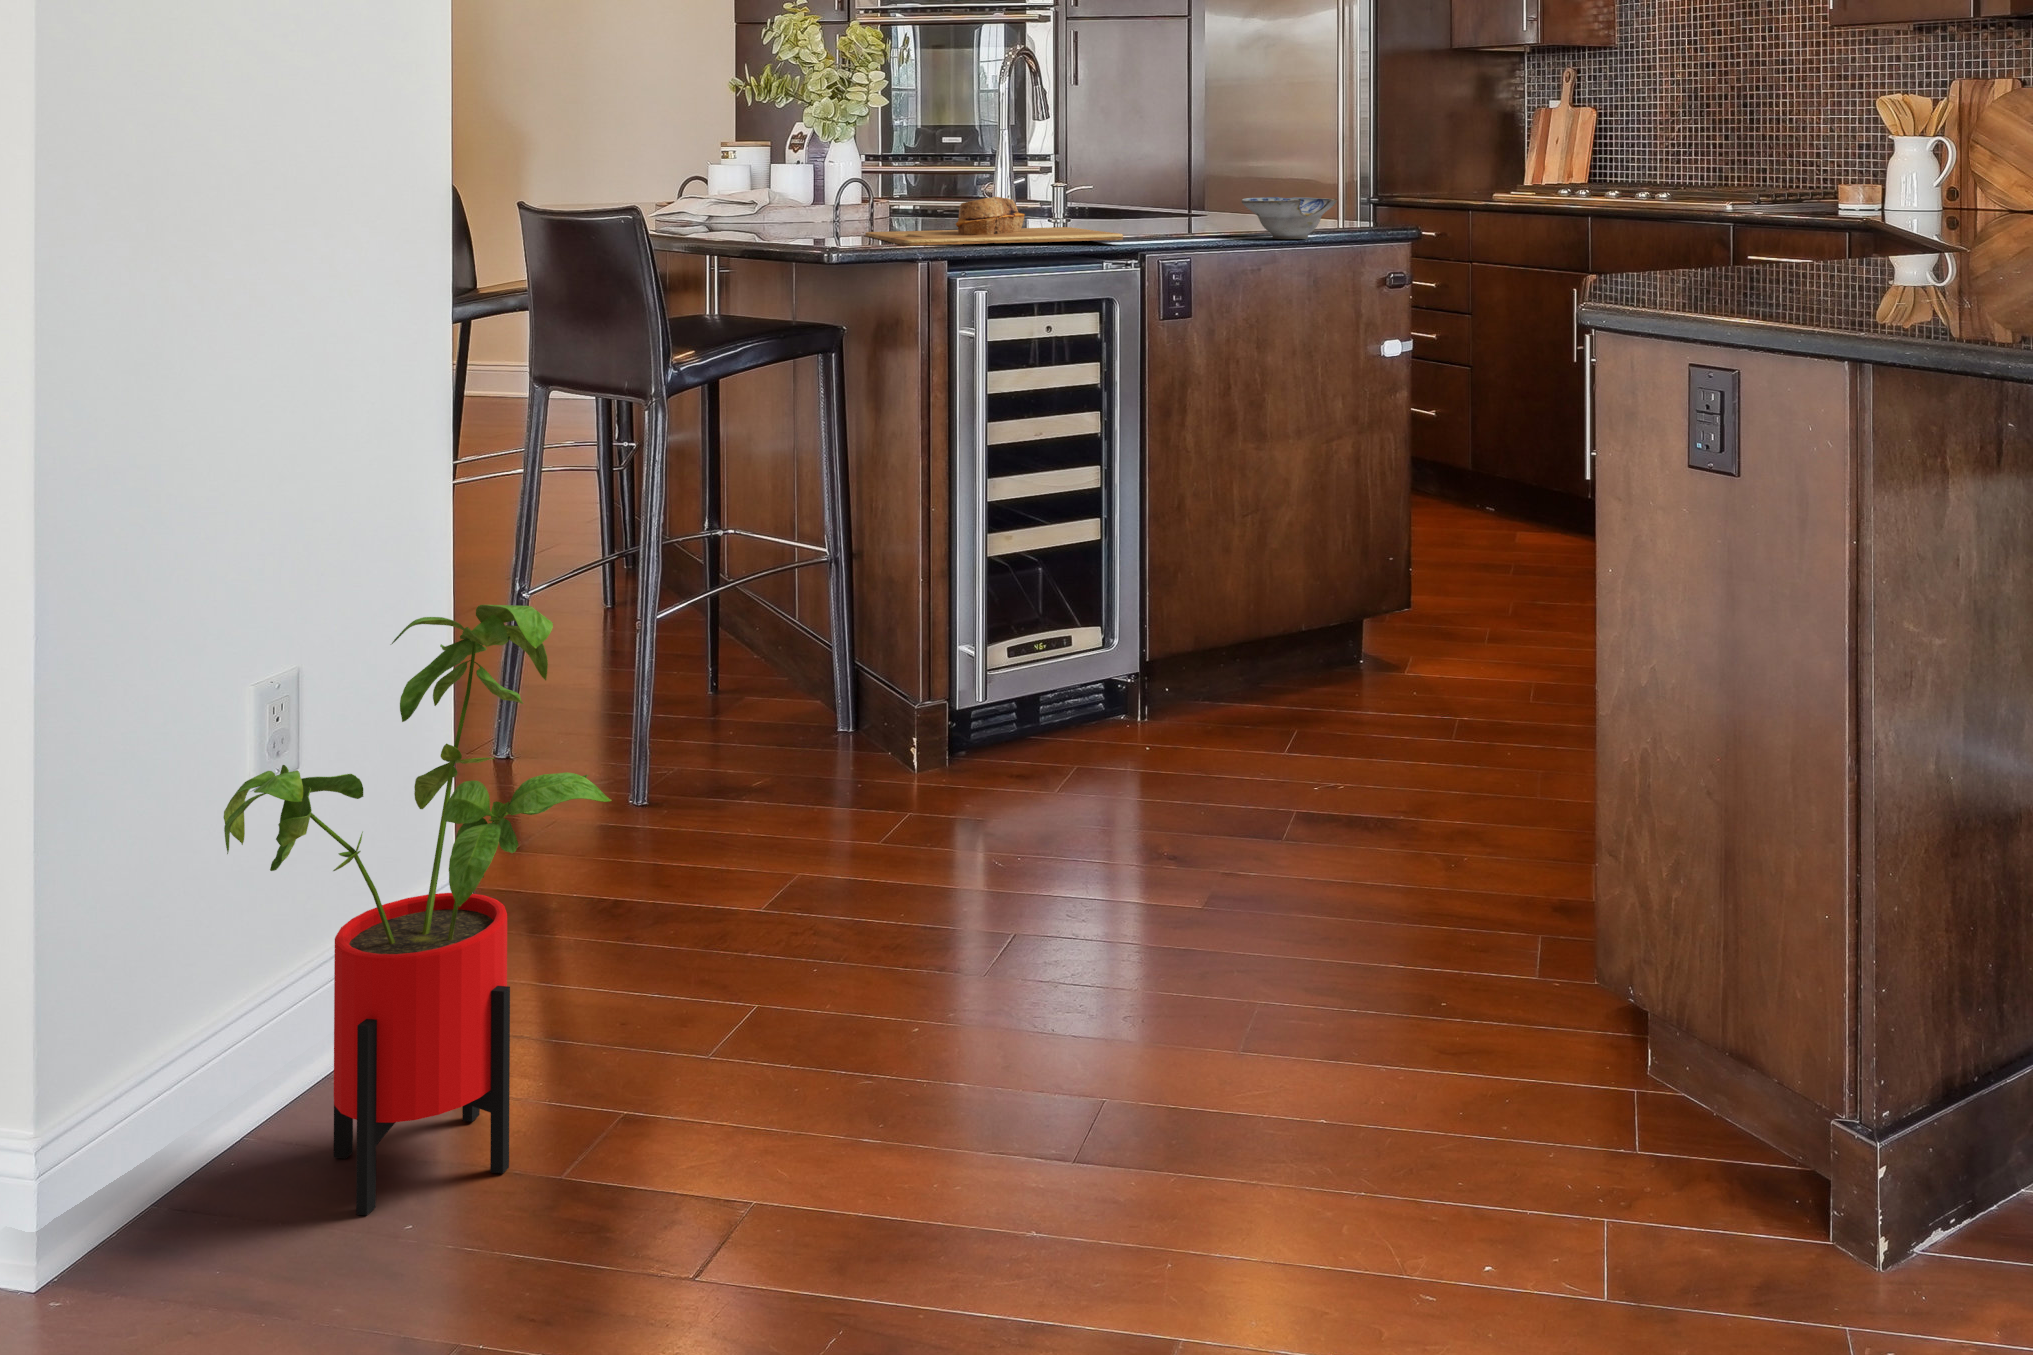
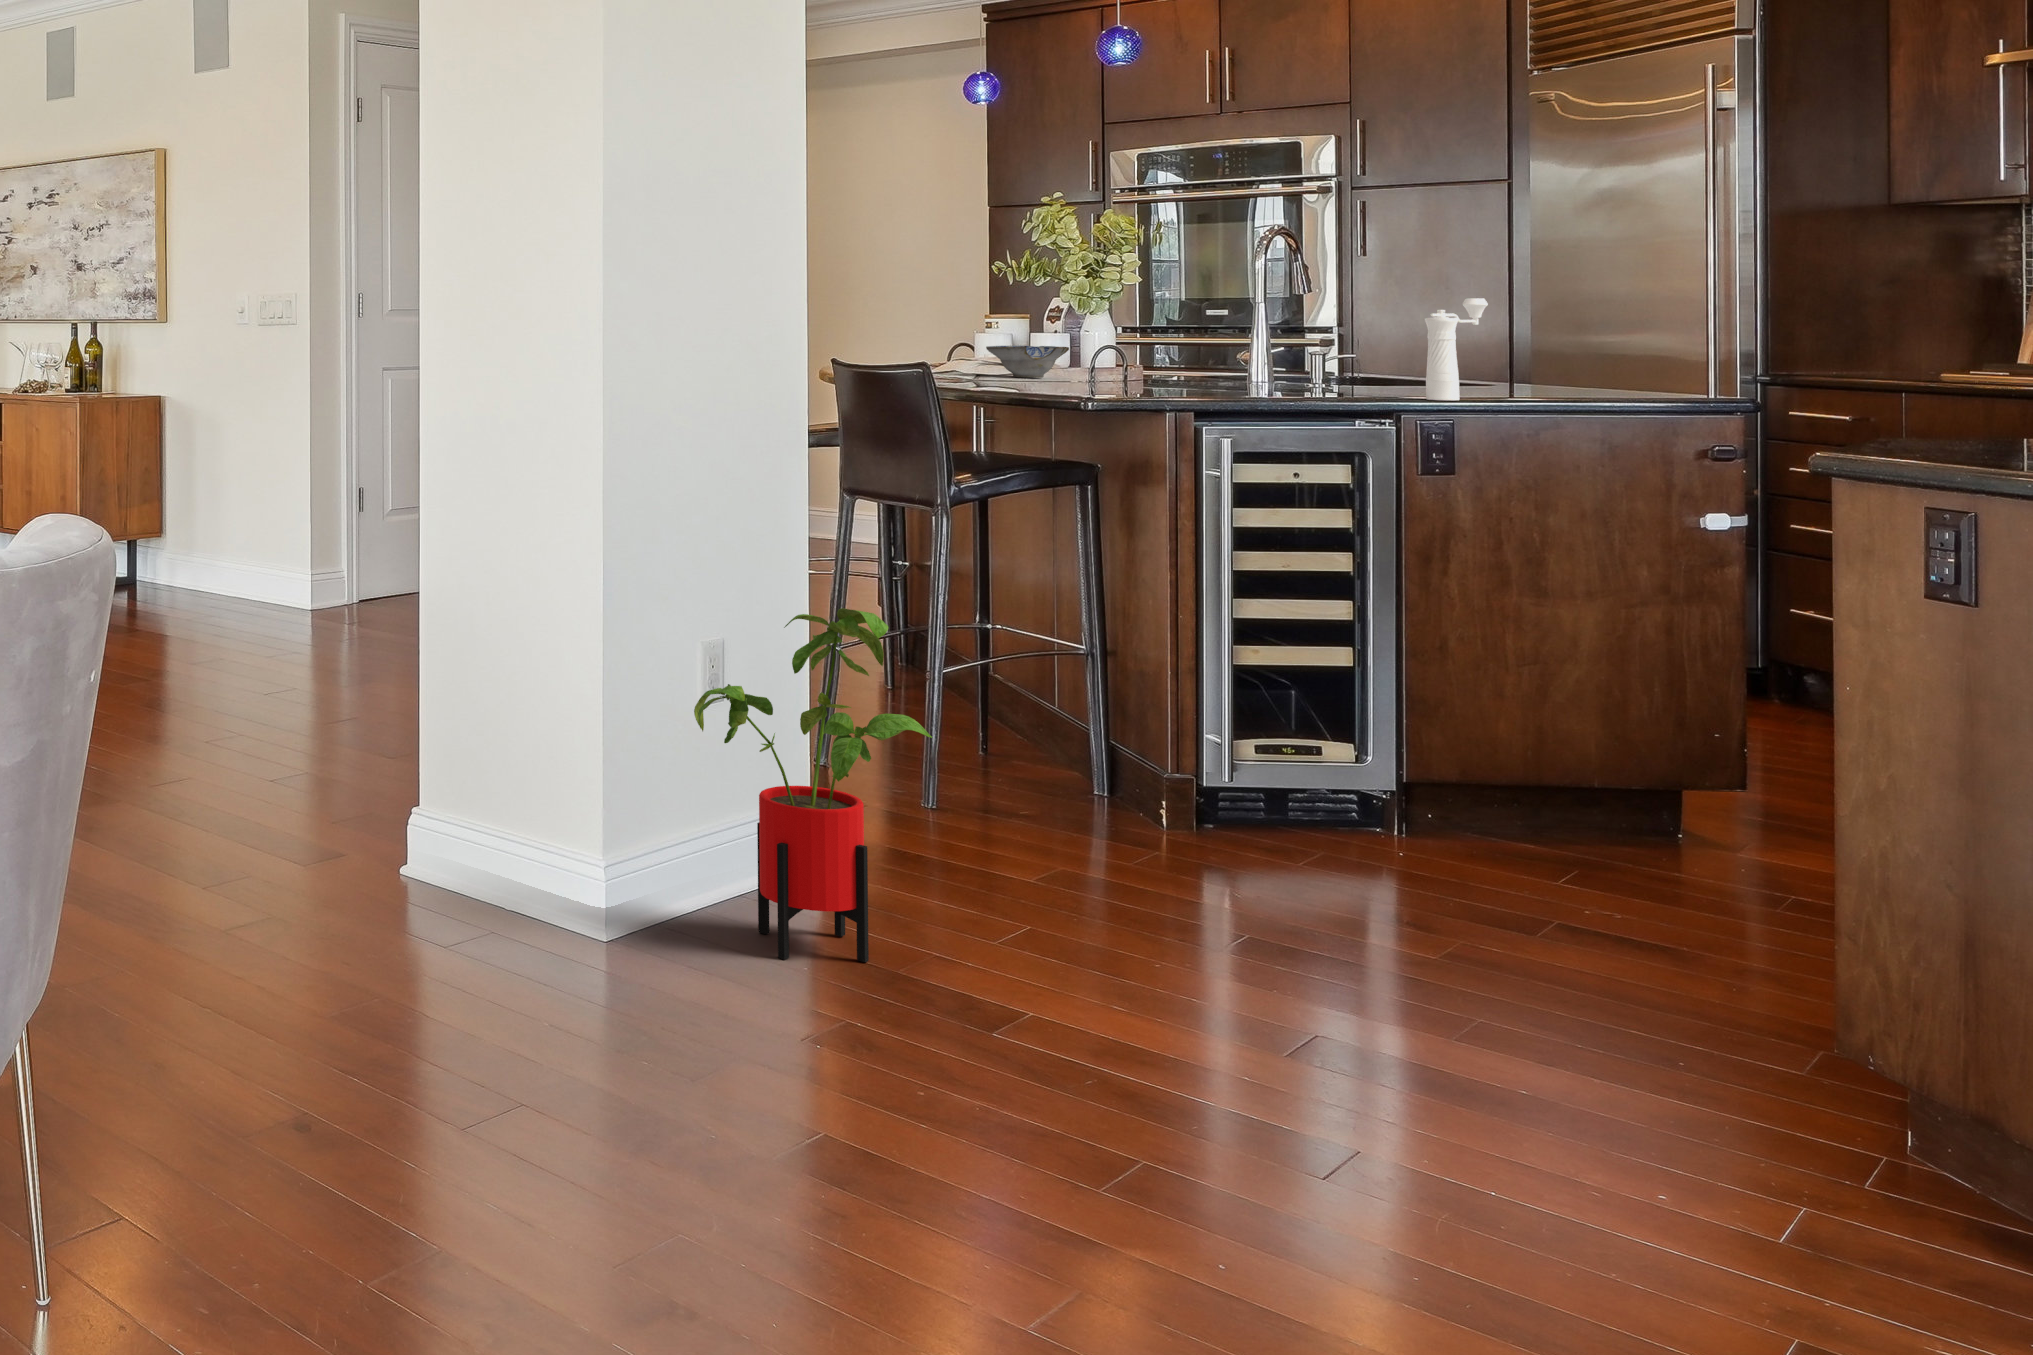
pepper mill: none [1163,124,1216,233] -> present [1425,298,1488,400]
cutting board: present [865,196,1123,246] -> none [1118,361,1369,401]
ceramic bowl: present [1242,197,1337,239] -> present [986,346,1069,378]

